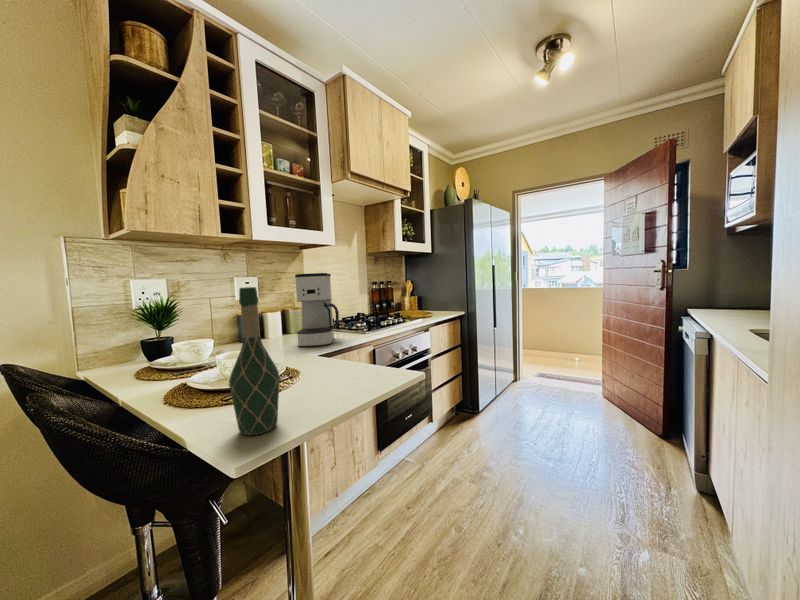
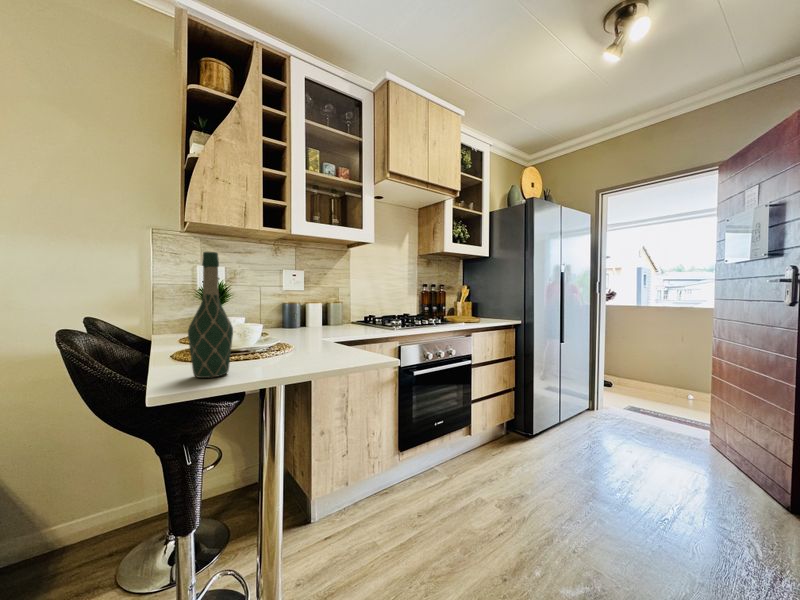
coffee maker: present [295,273,339,347] -> none [321,265,362,335]

